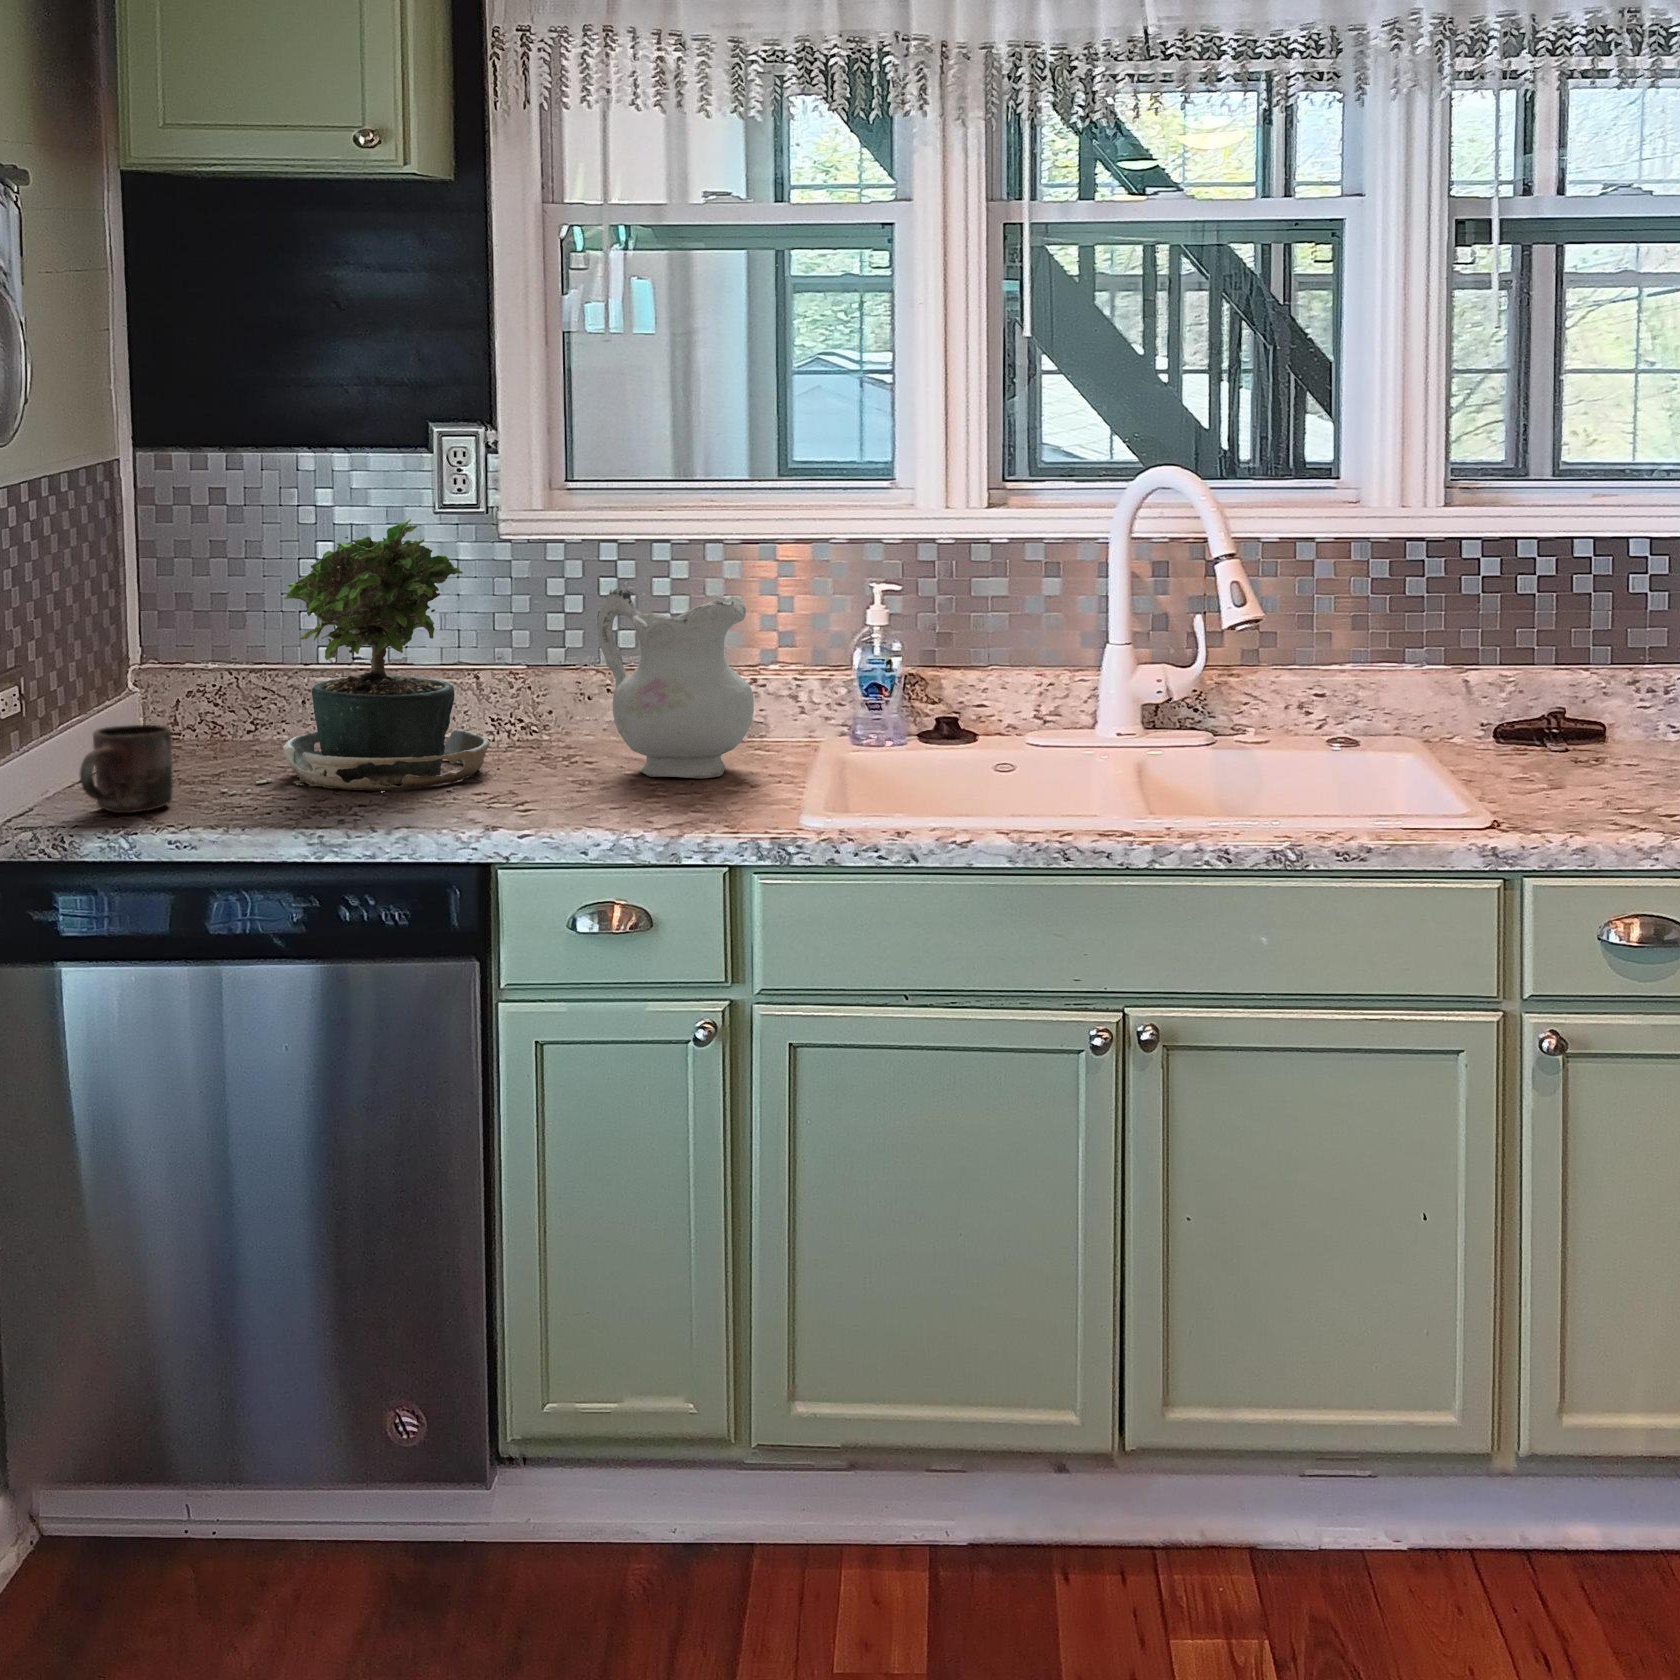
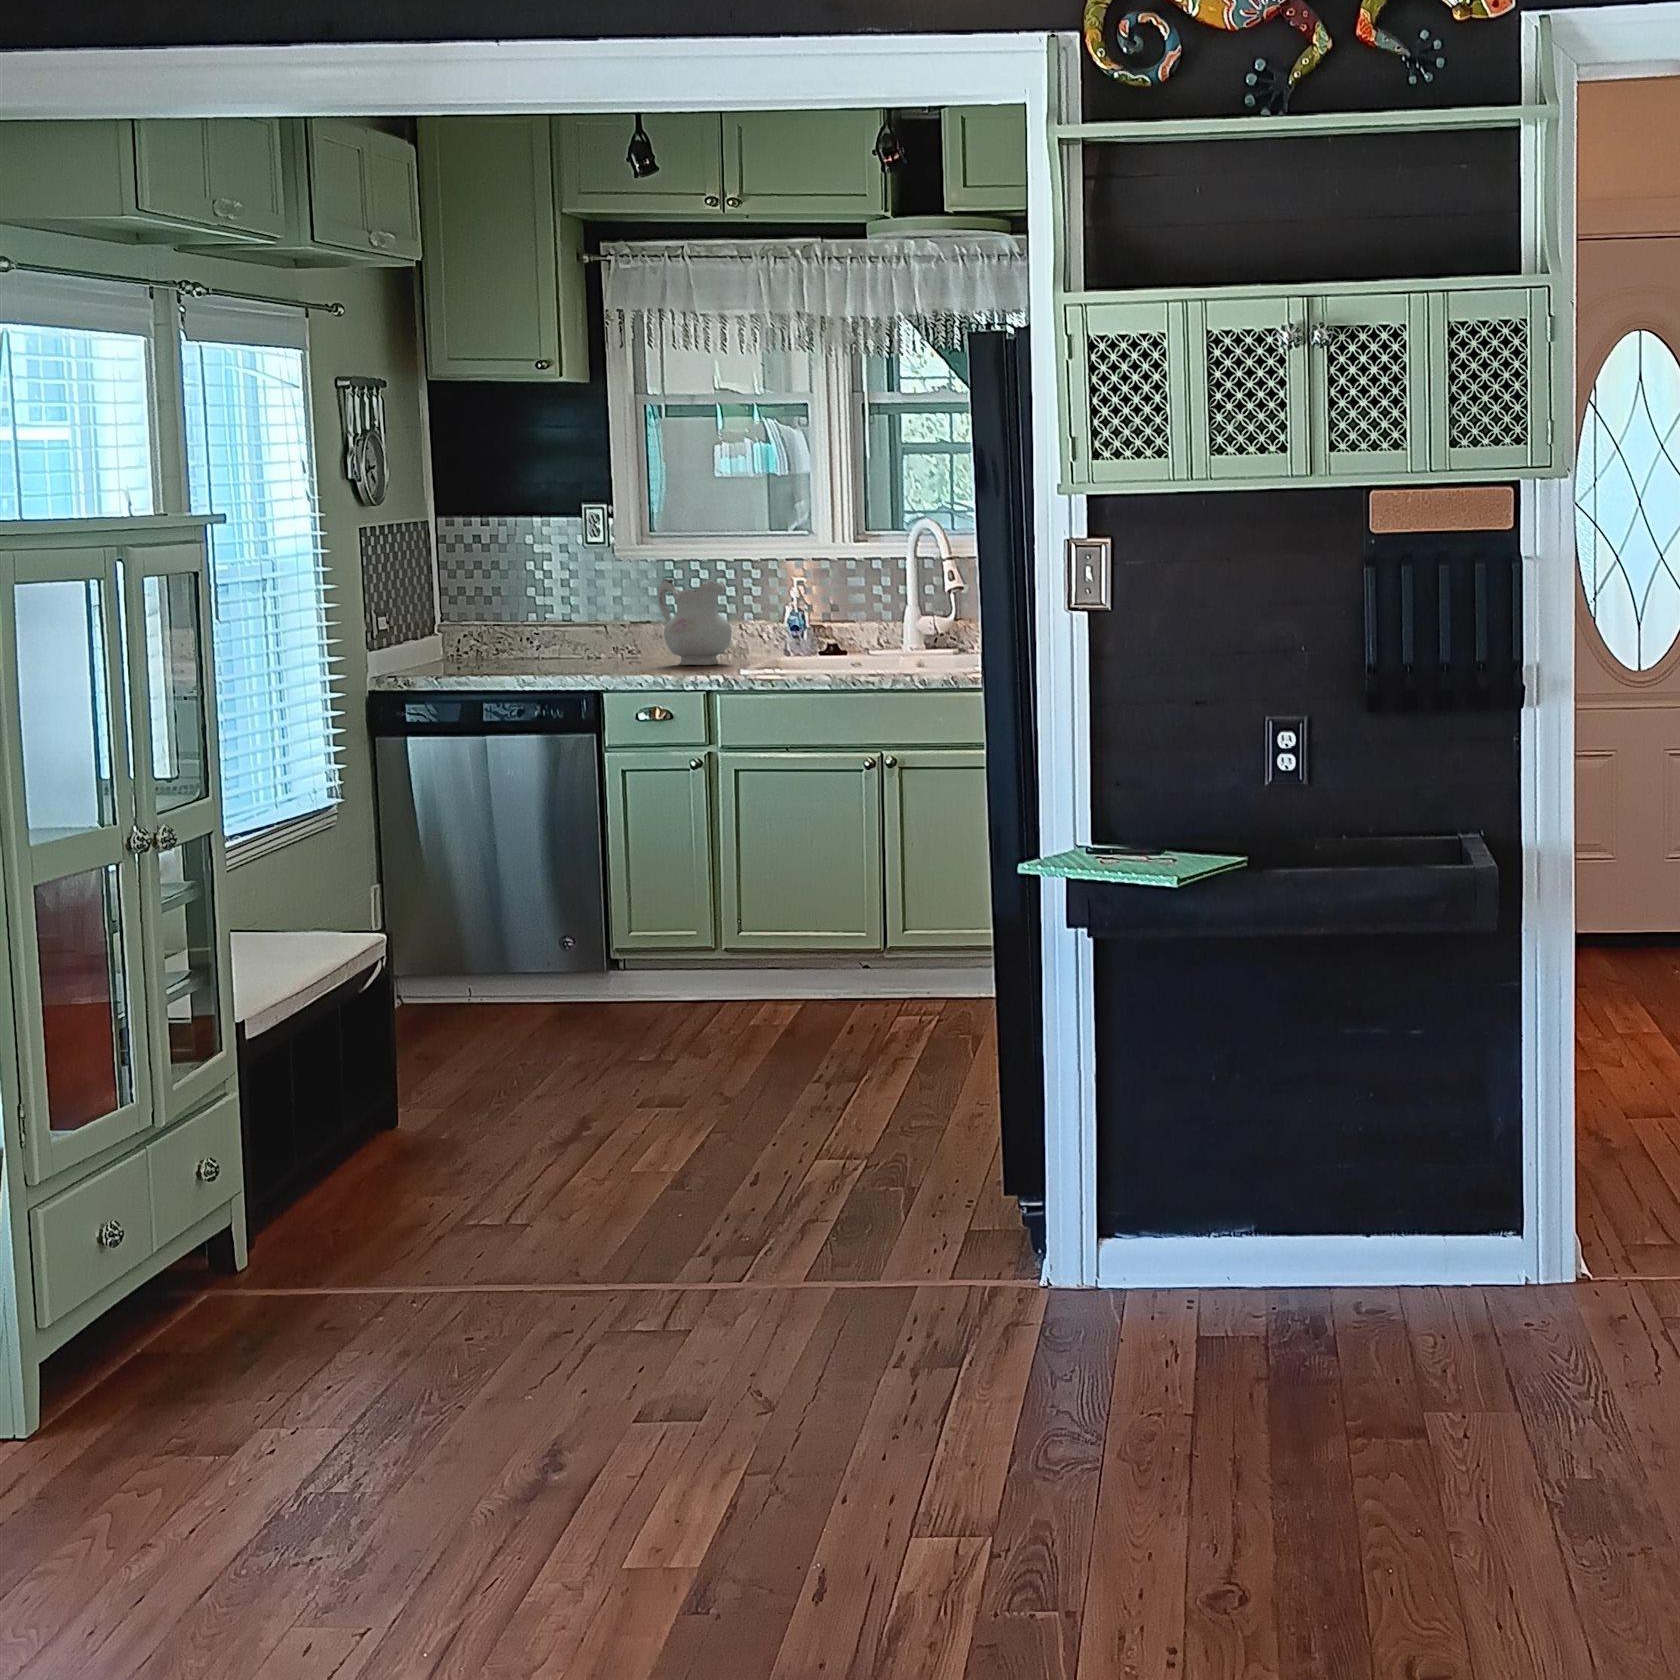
potted plant: present [221,519,490,794] -> none [480,544,607,670]
mug: present [80,725,173,813] -> none [417,637,458,674]

